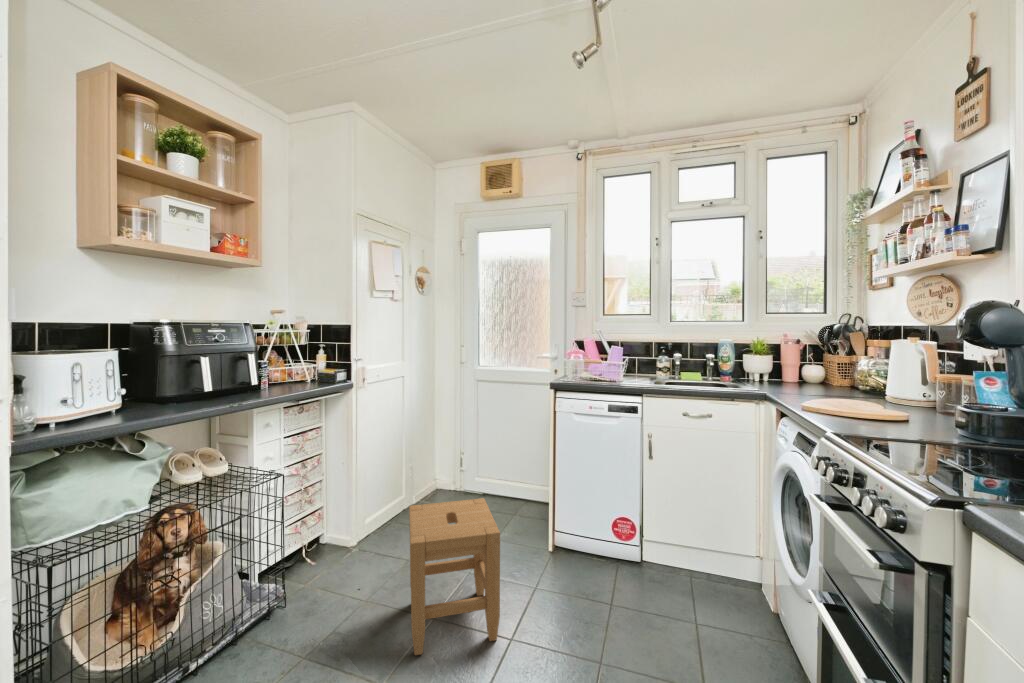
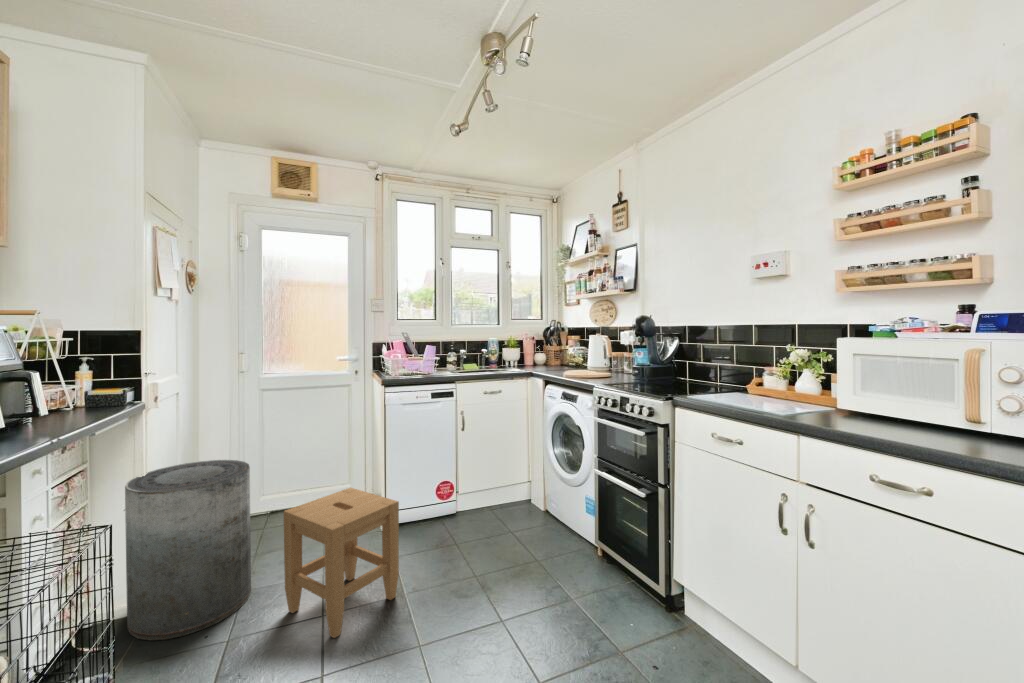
trash can: none [326,440,415,587] -> present [125,460,251,640]

